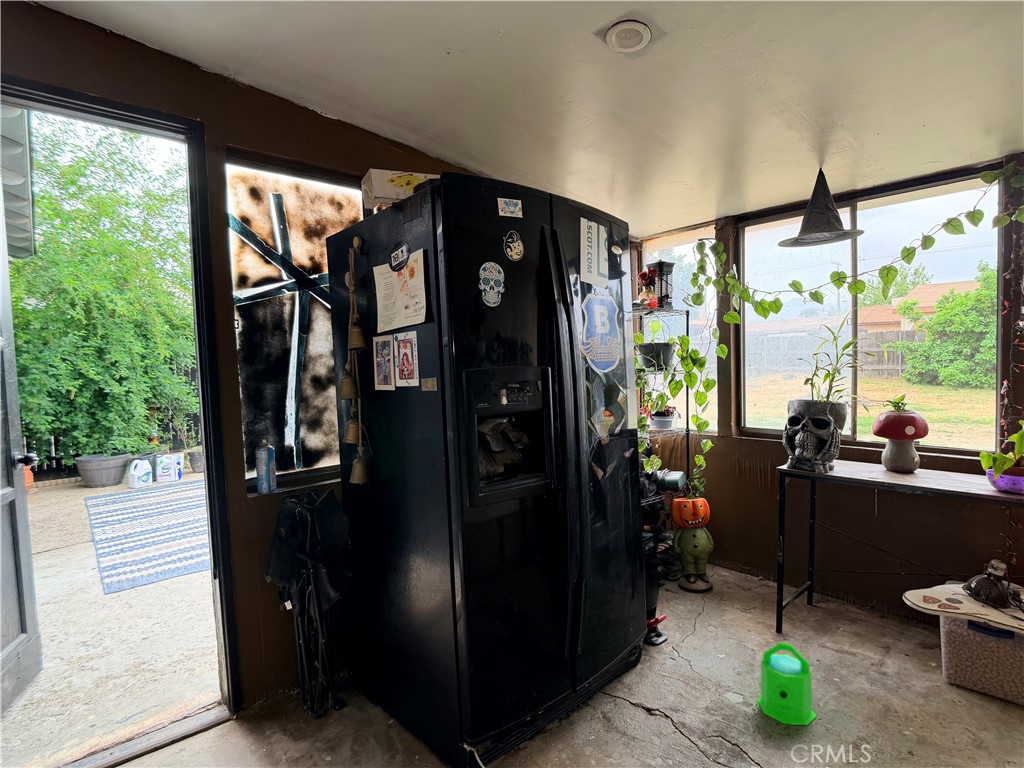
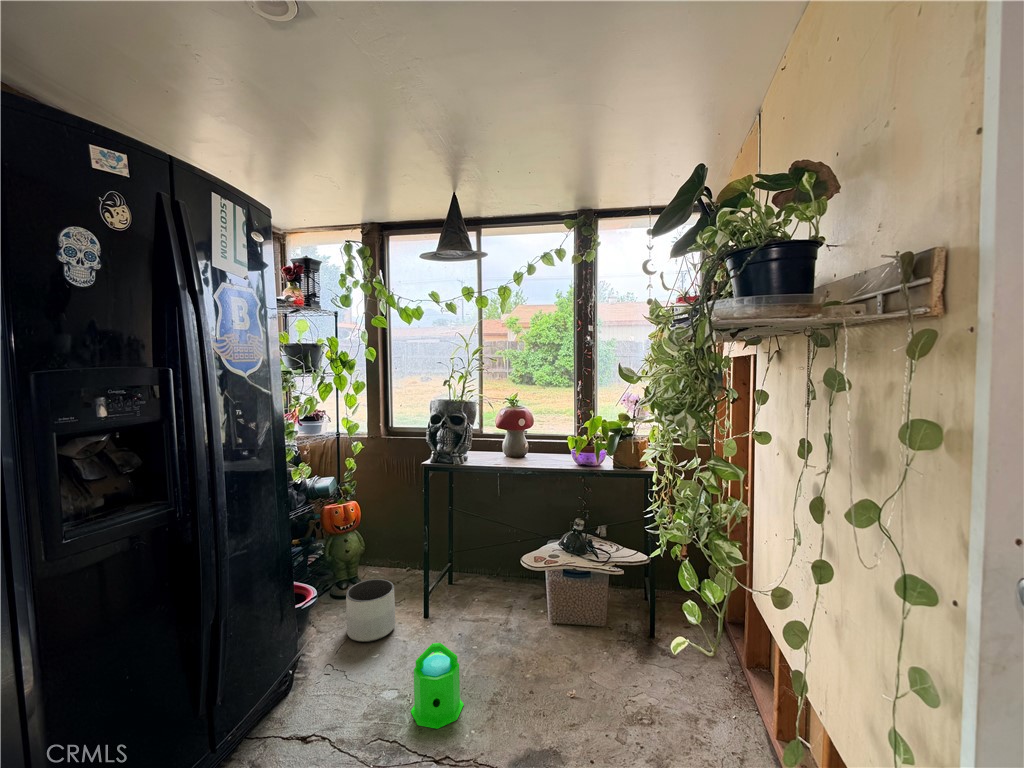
planter: none [695,575,743,632] -> present [346,579,395,642]

